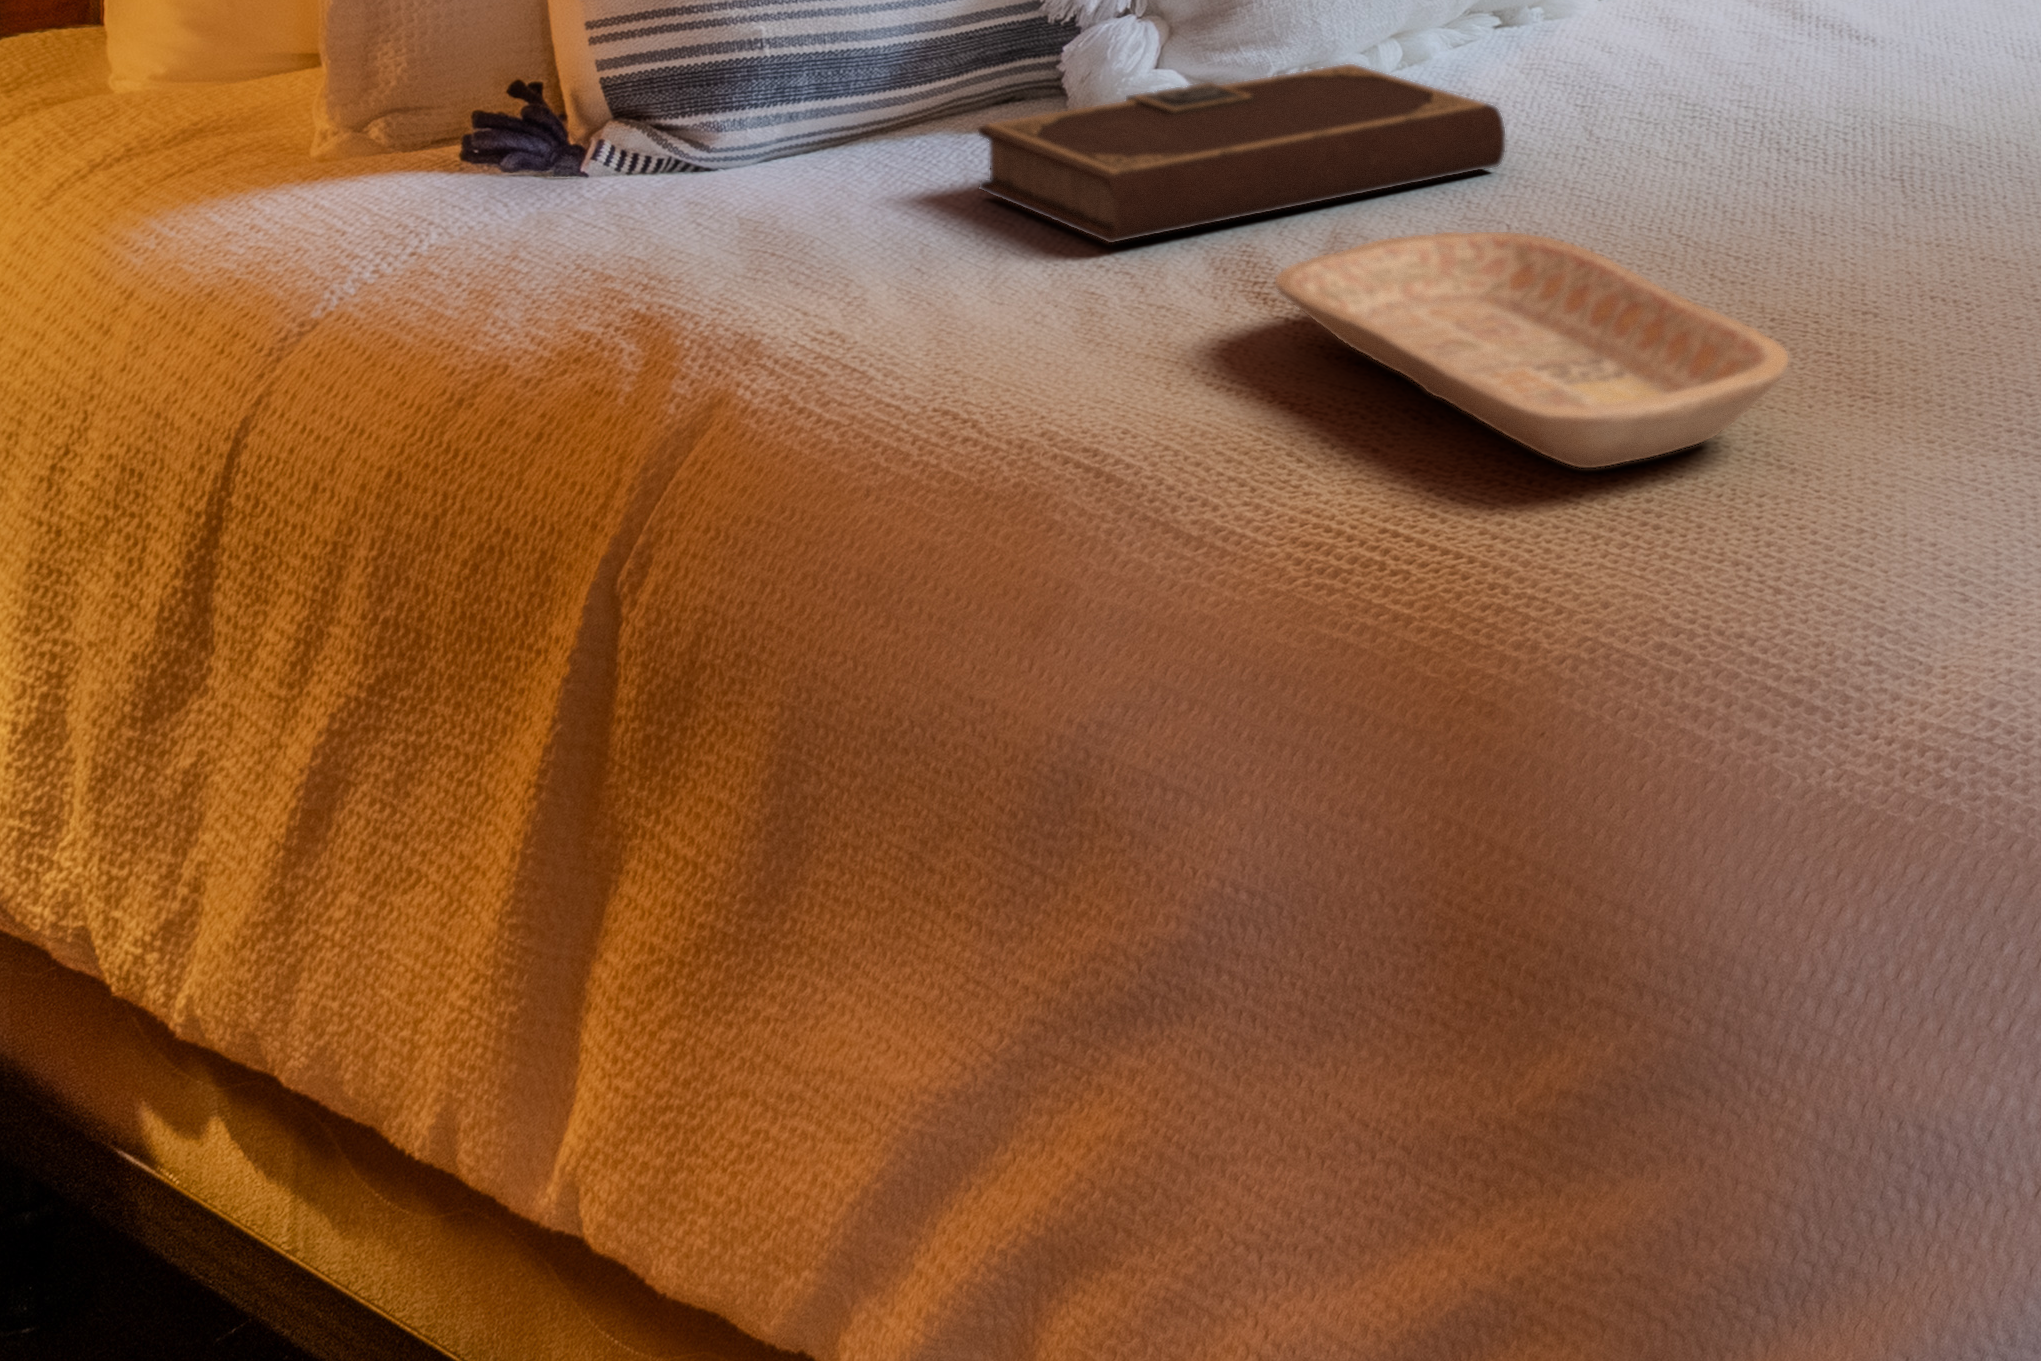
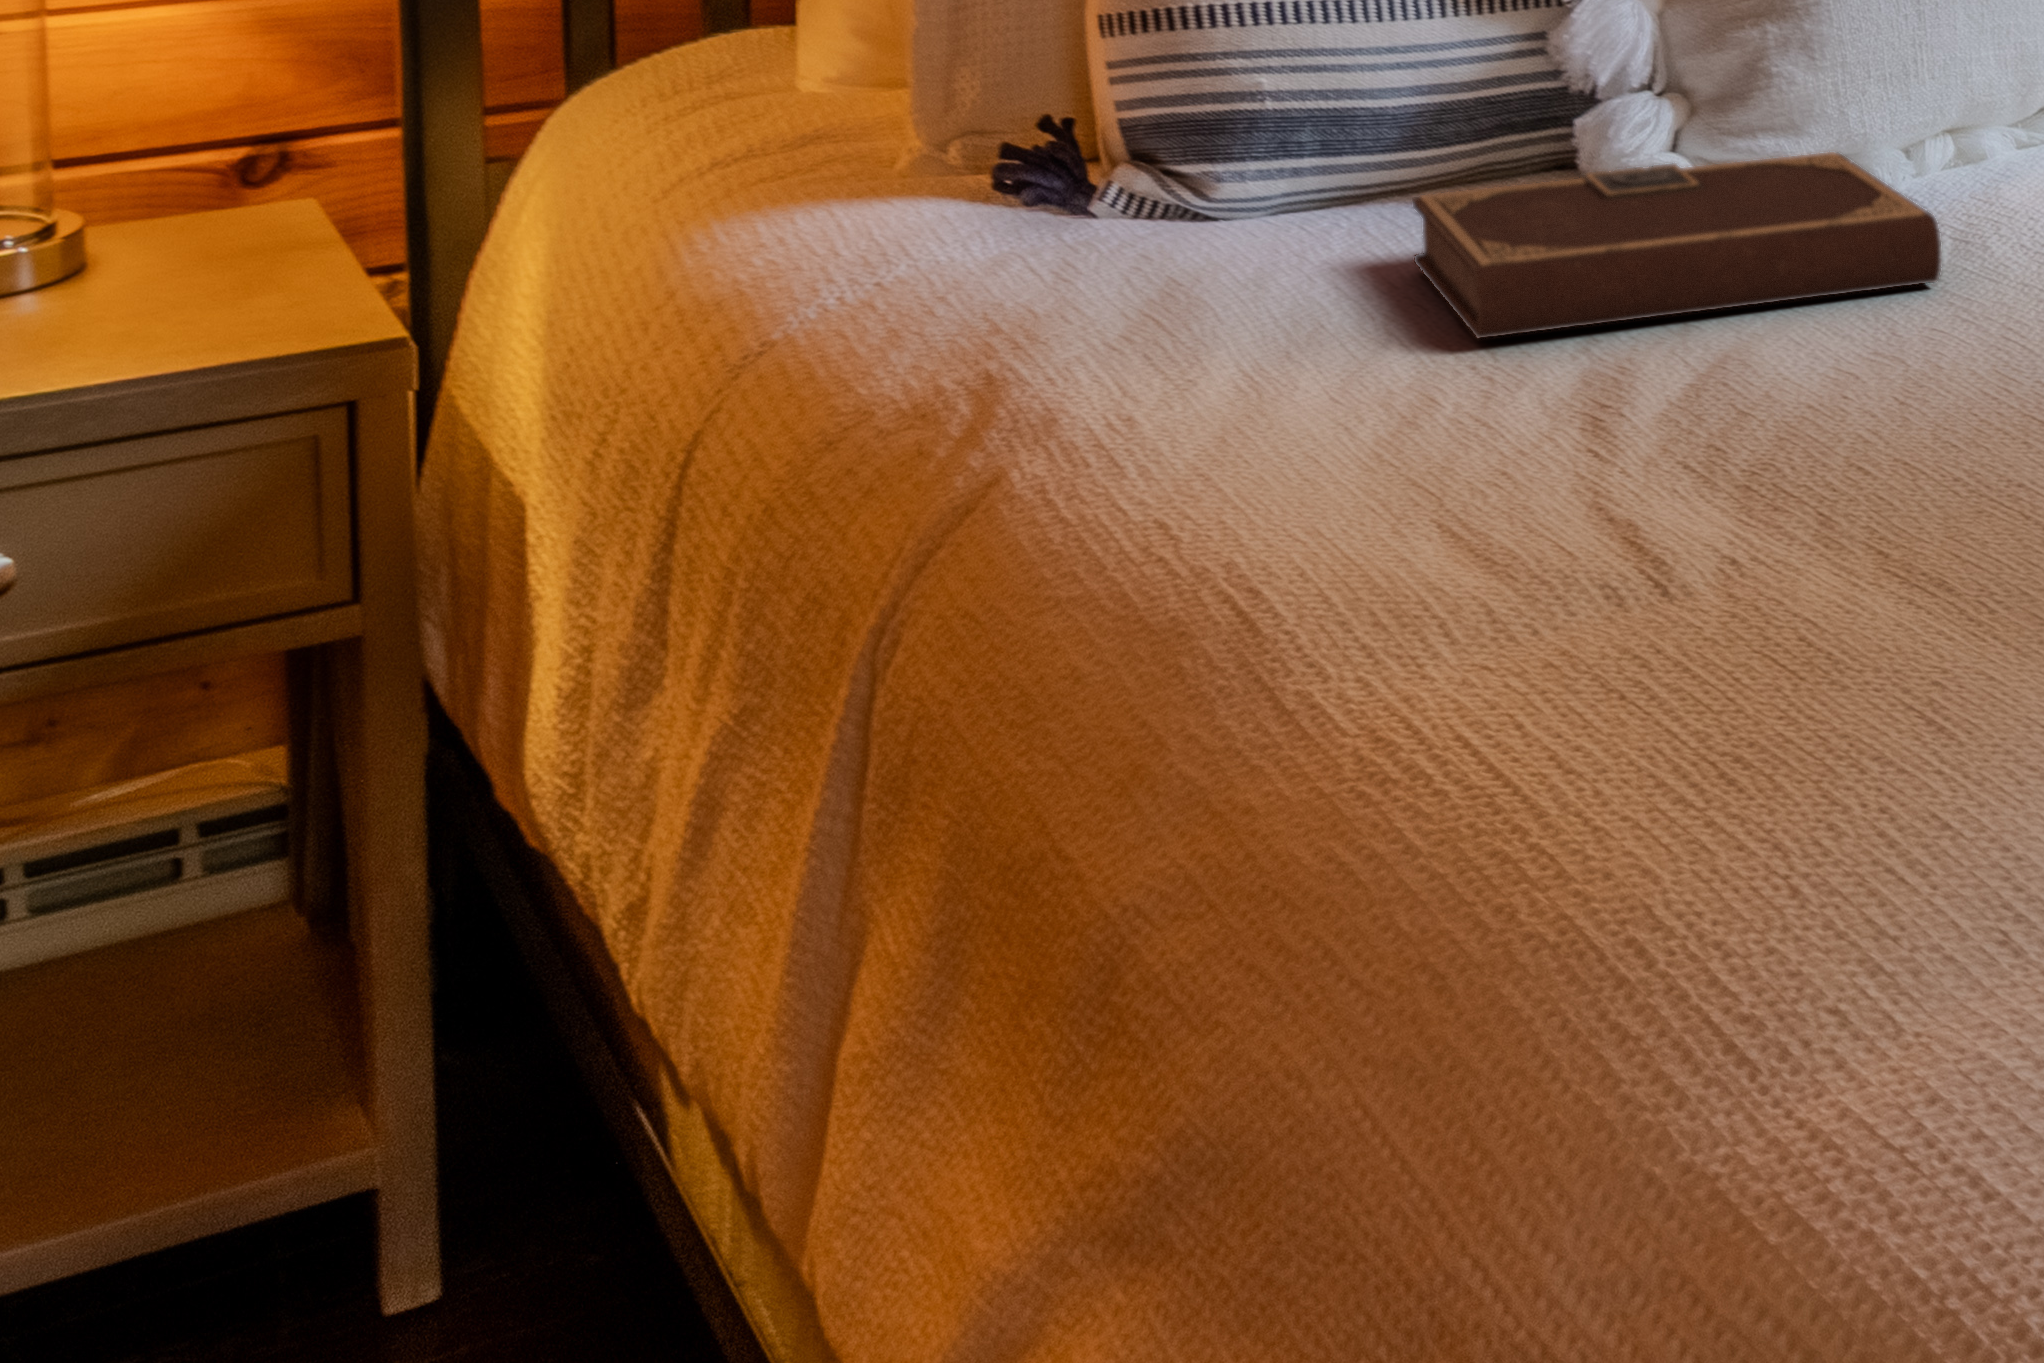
tray: present [1275,232,1789,468] -> none [1523,370,1968,688]

